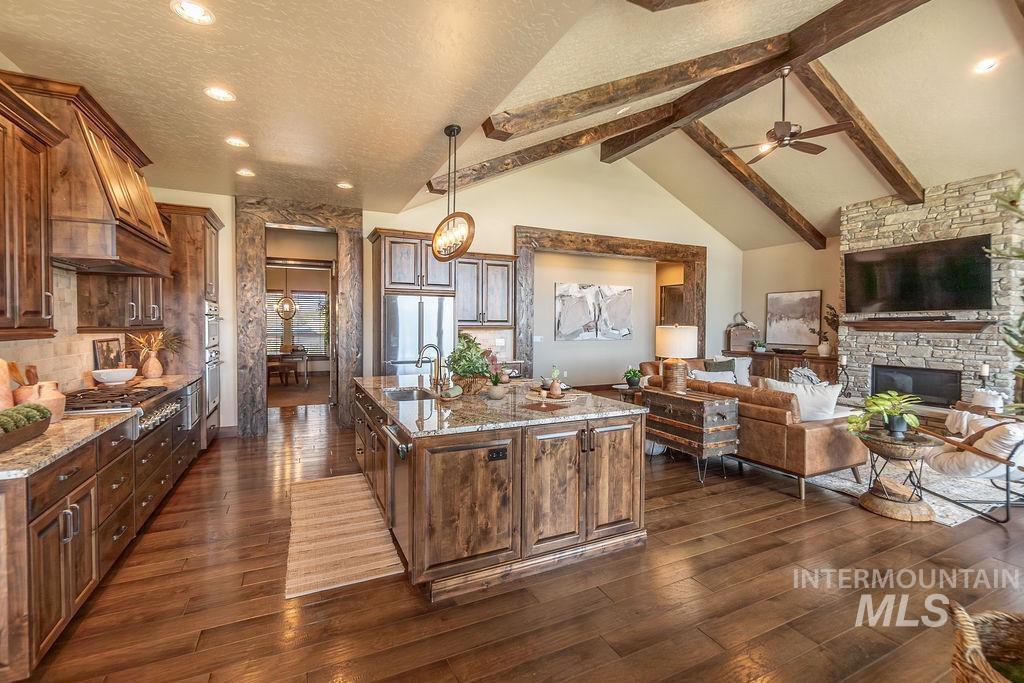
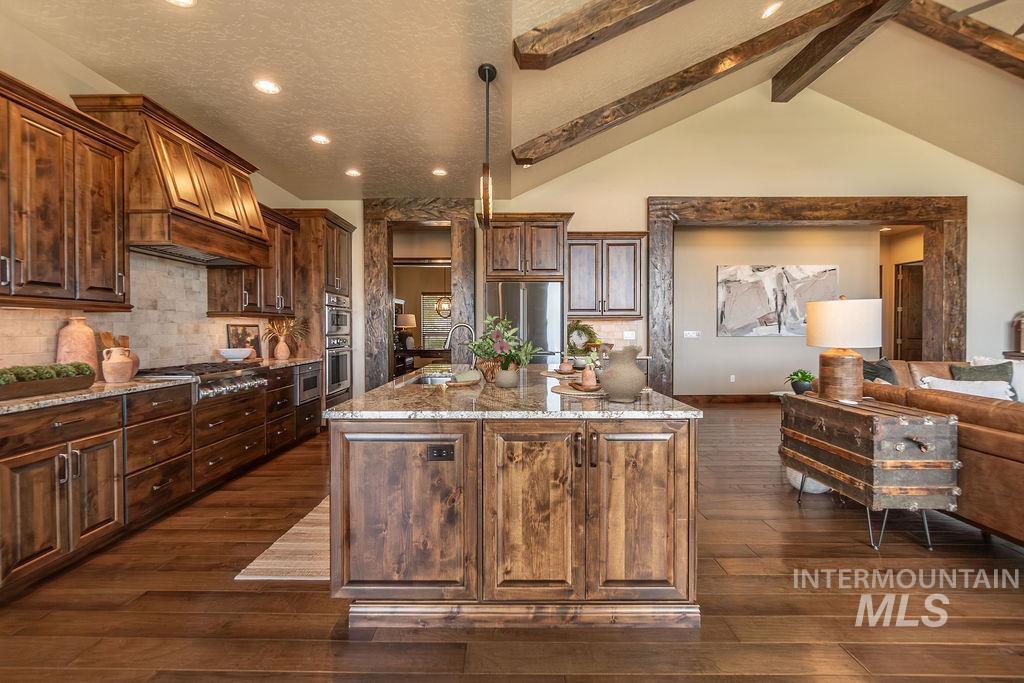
ceramic pitcher: none [577,366,612,407] -> present [599,343,645,403]
wine glass: present [519,390,567,412] -> none [510,375,577,402]

